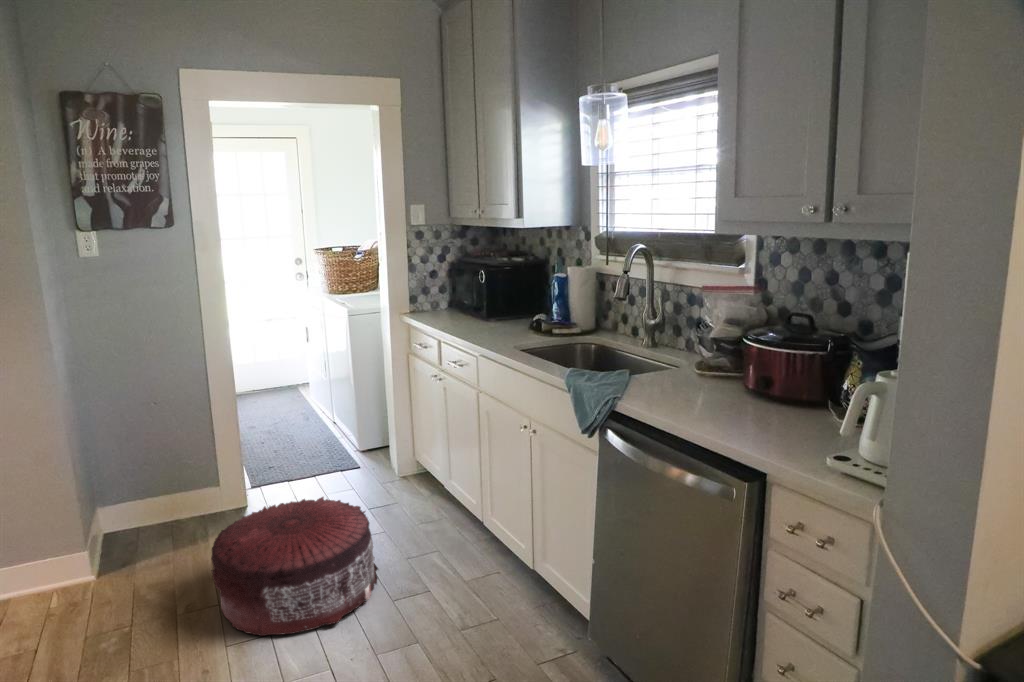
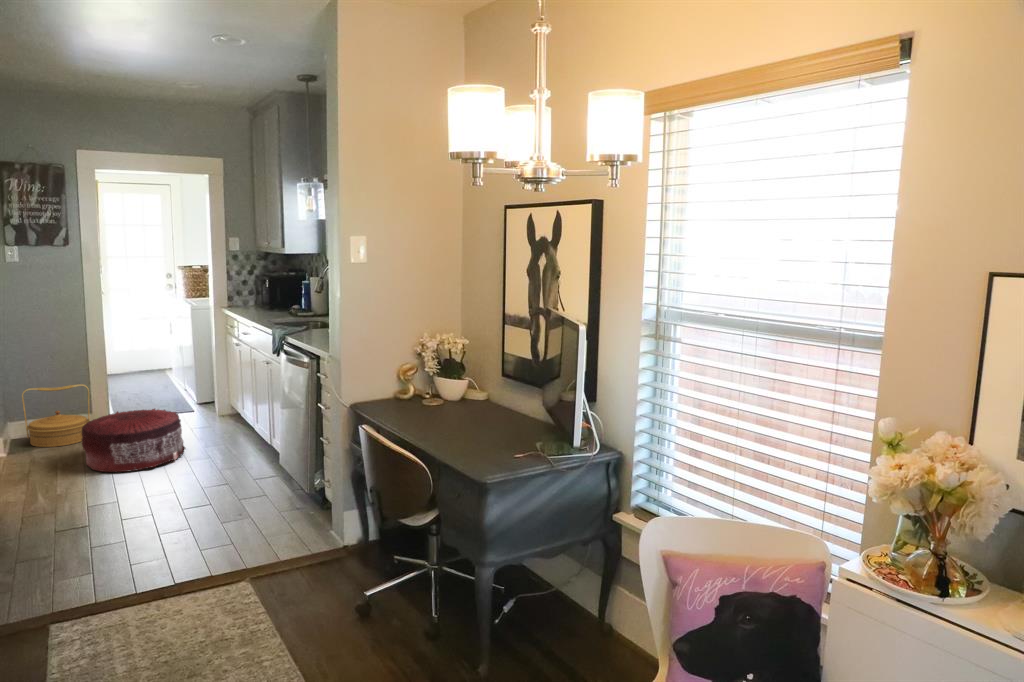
woven basket: none [115,449,219,558] -> present [22,384,90,447]

